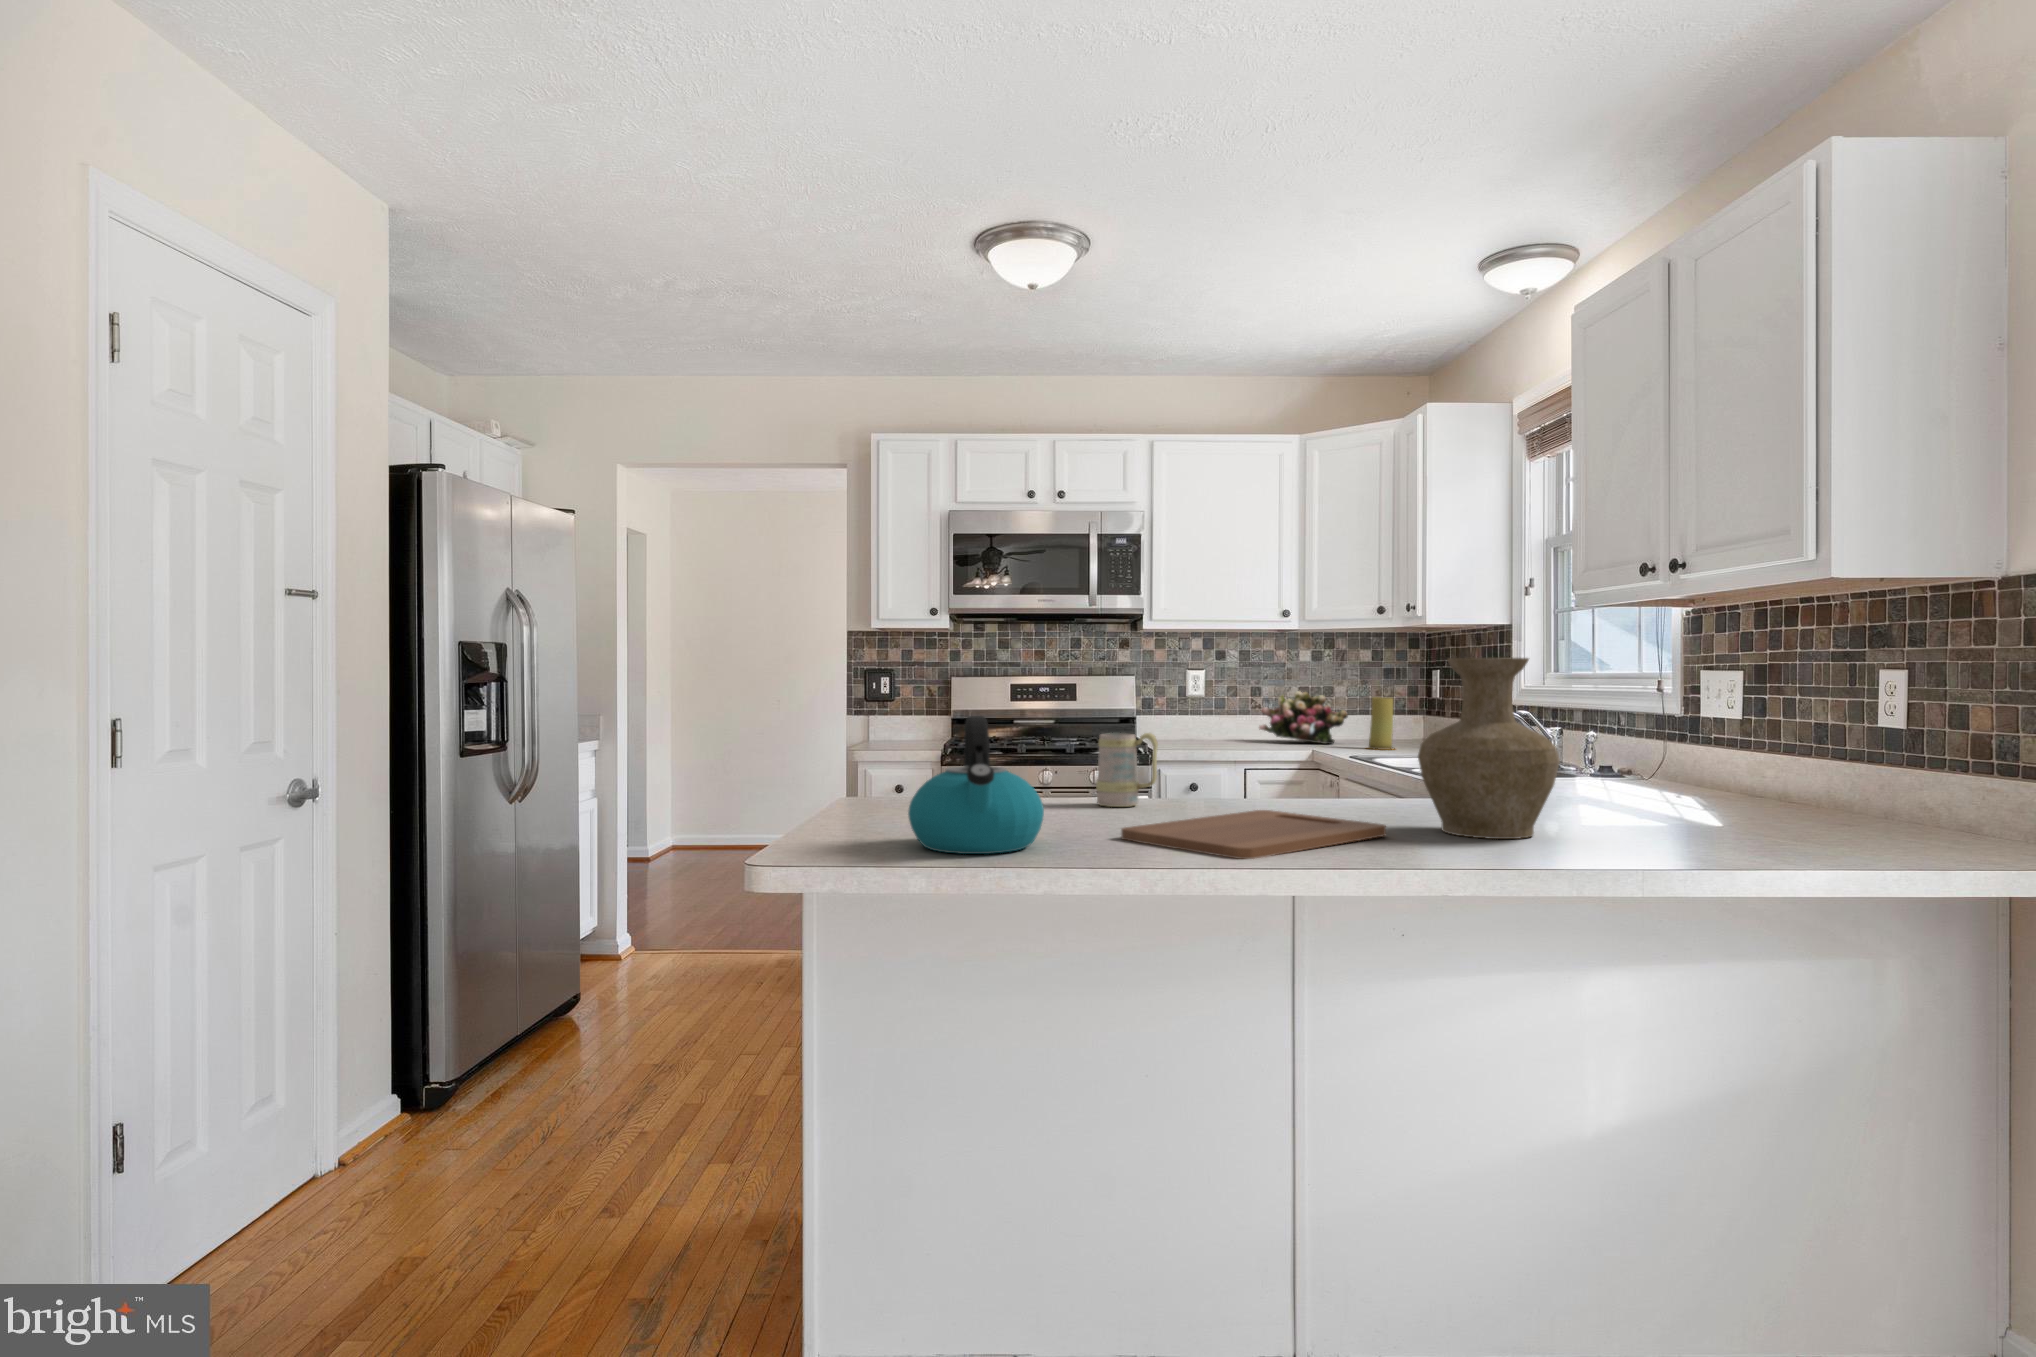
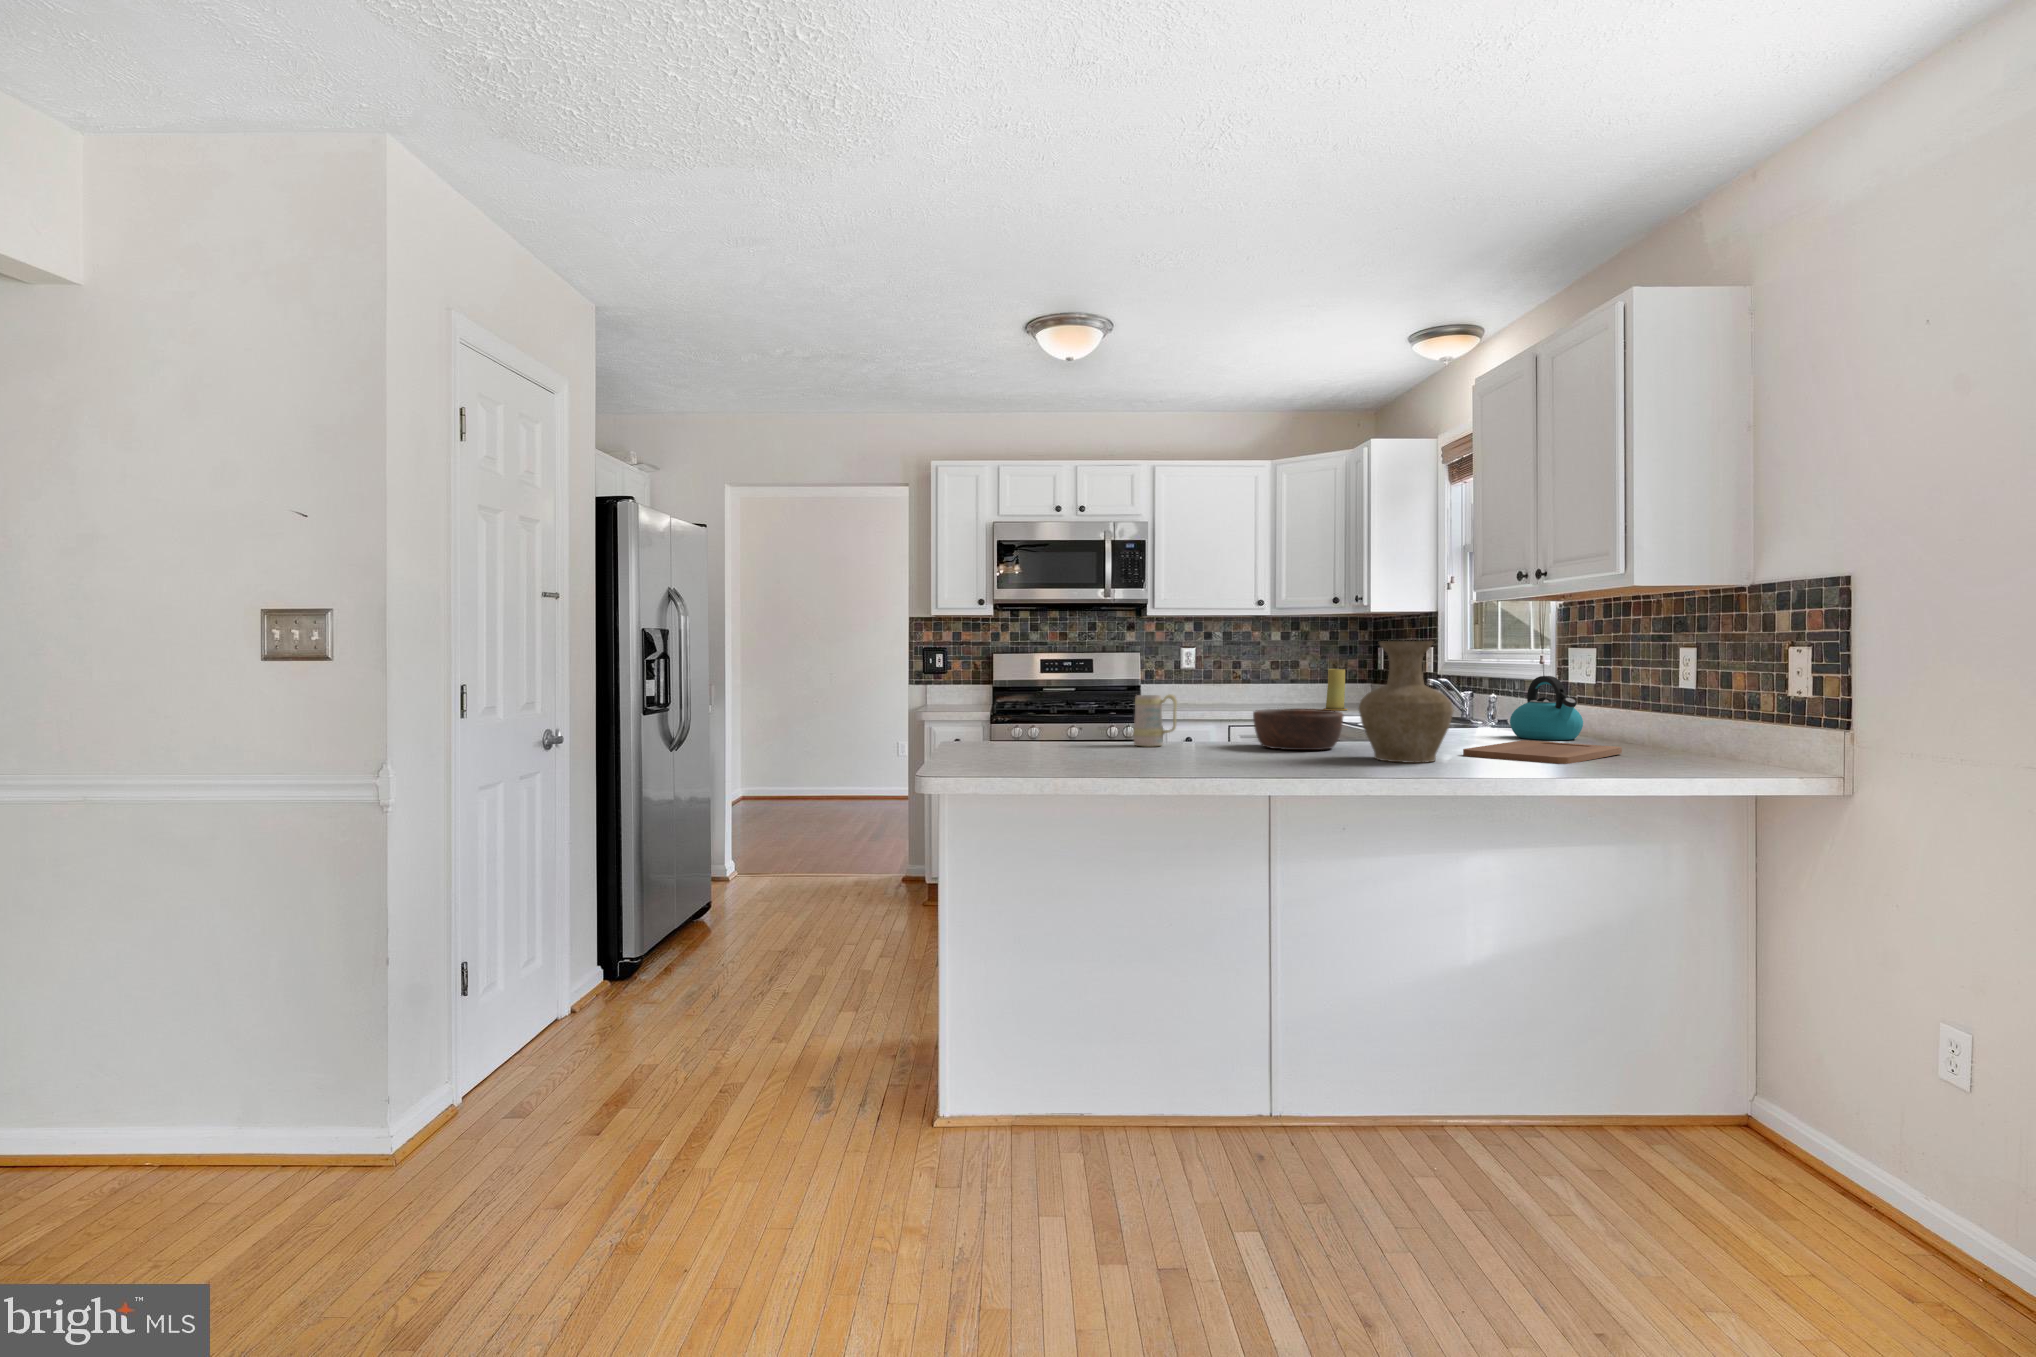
flower arrangement: present [1259,691,1348,744] -> none [1239,664,1310,706]
kettle: present [908,716,1044,854] -> present [1510,676,1583,740]
wooden bowl: none [1265,754,1395,815] -> present [1253,709,1343,750]
cutting board: present [1121,810,1386,859] -> present [1463,740,1622,764]

